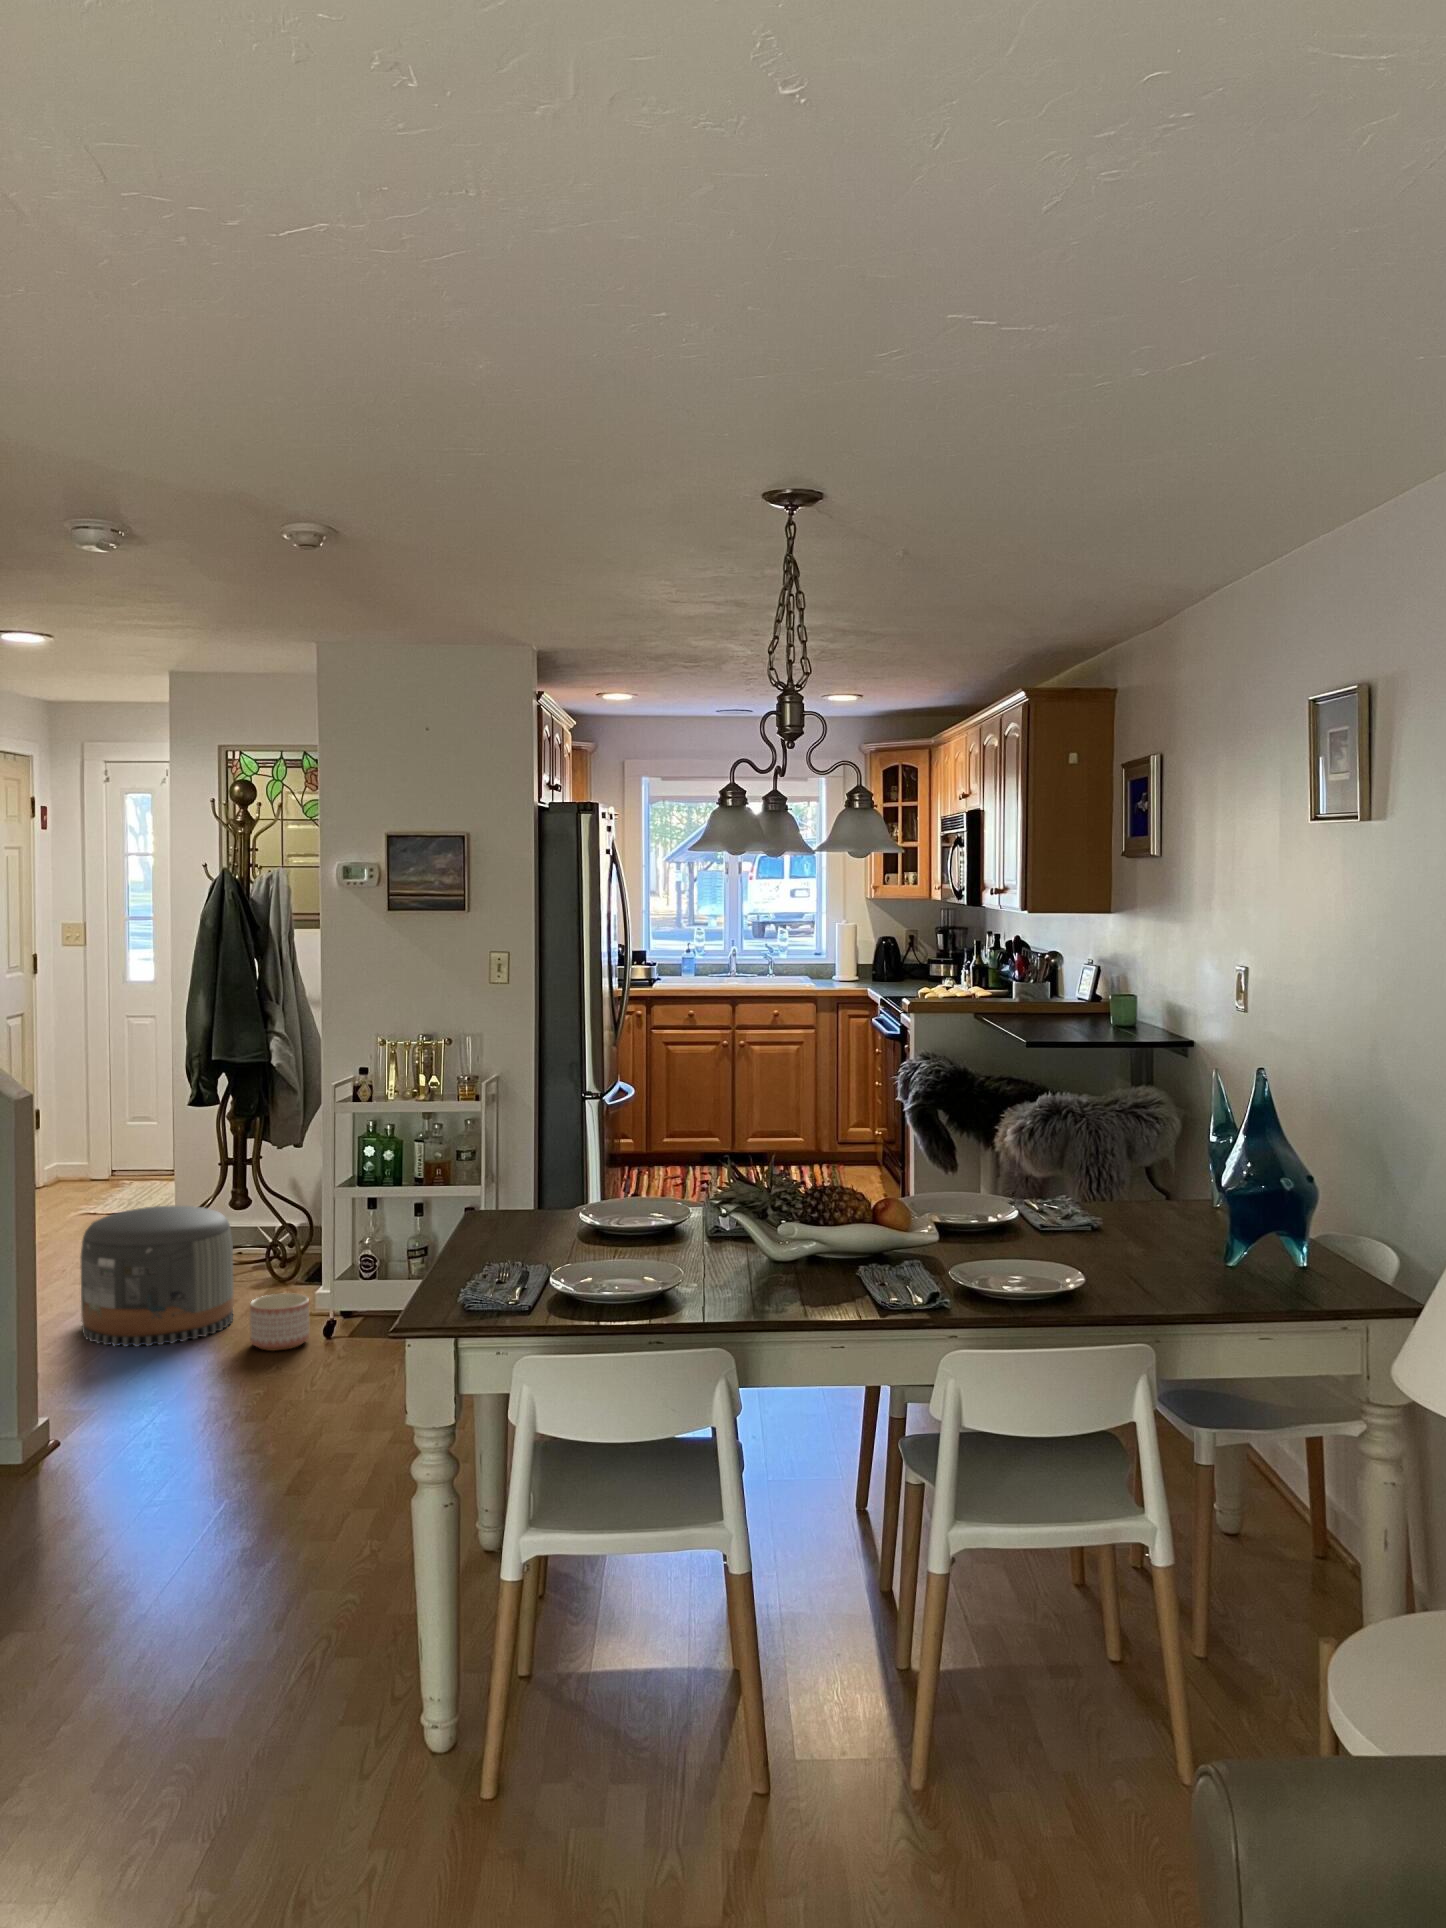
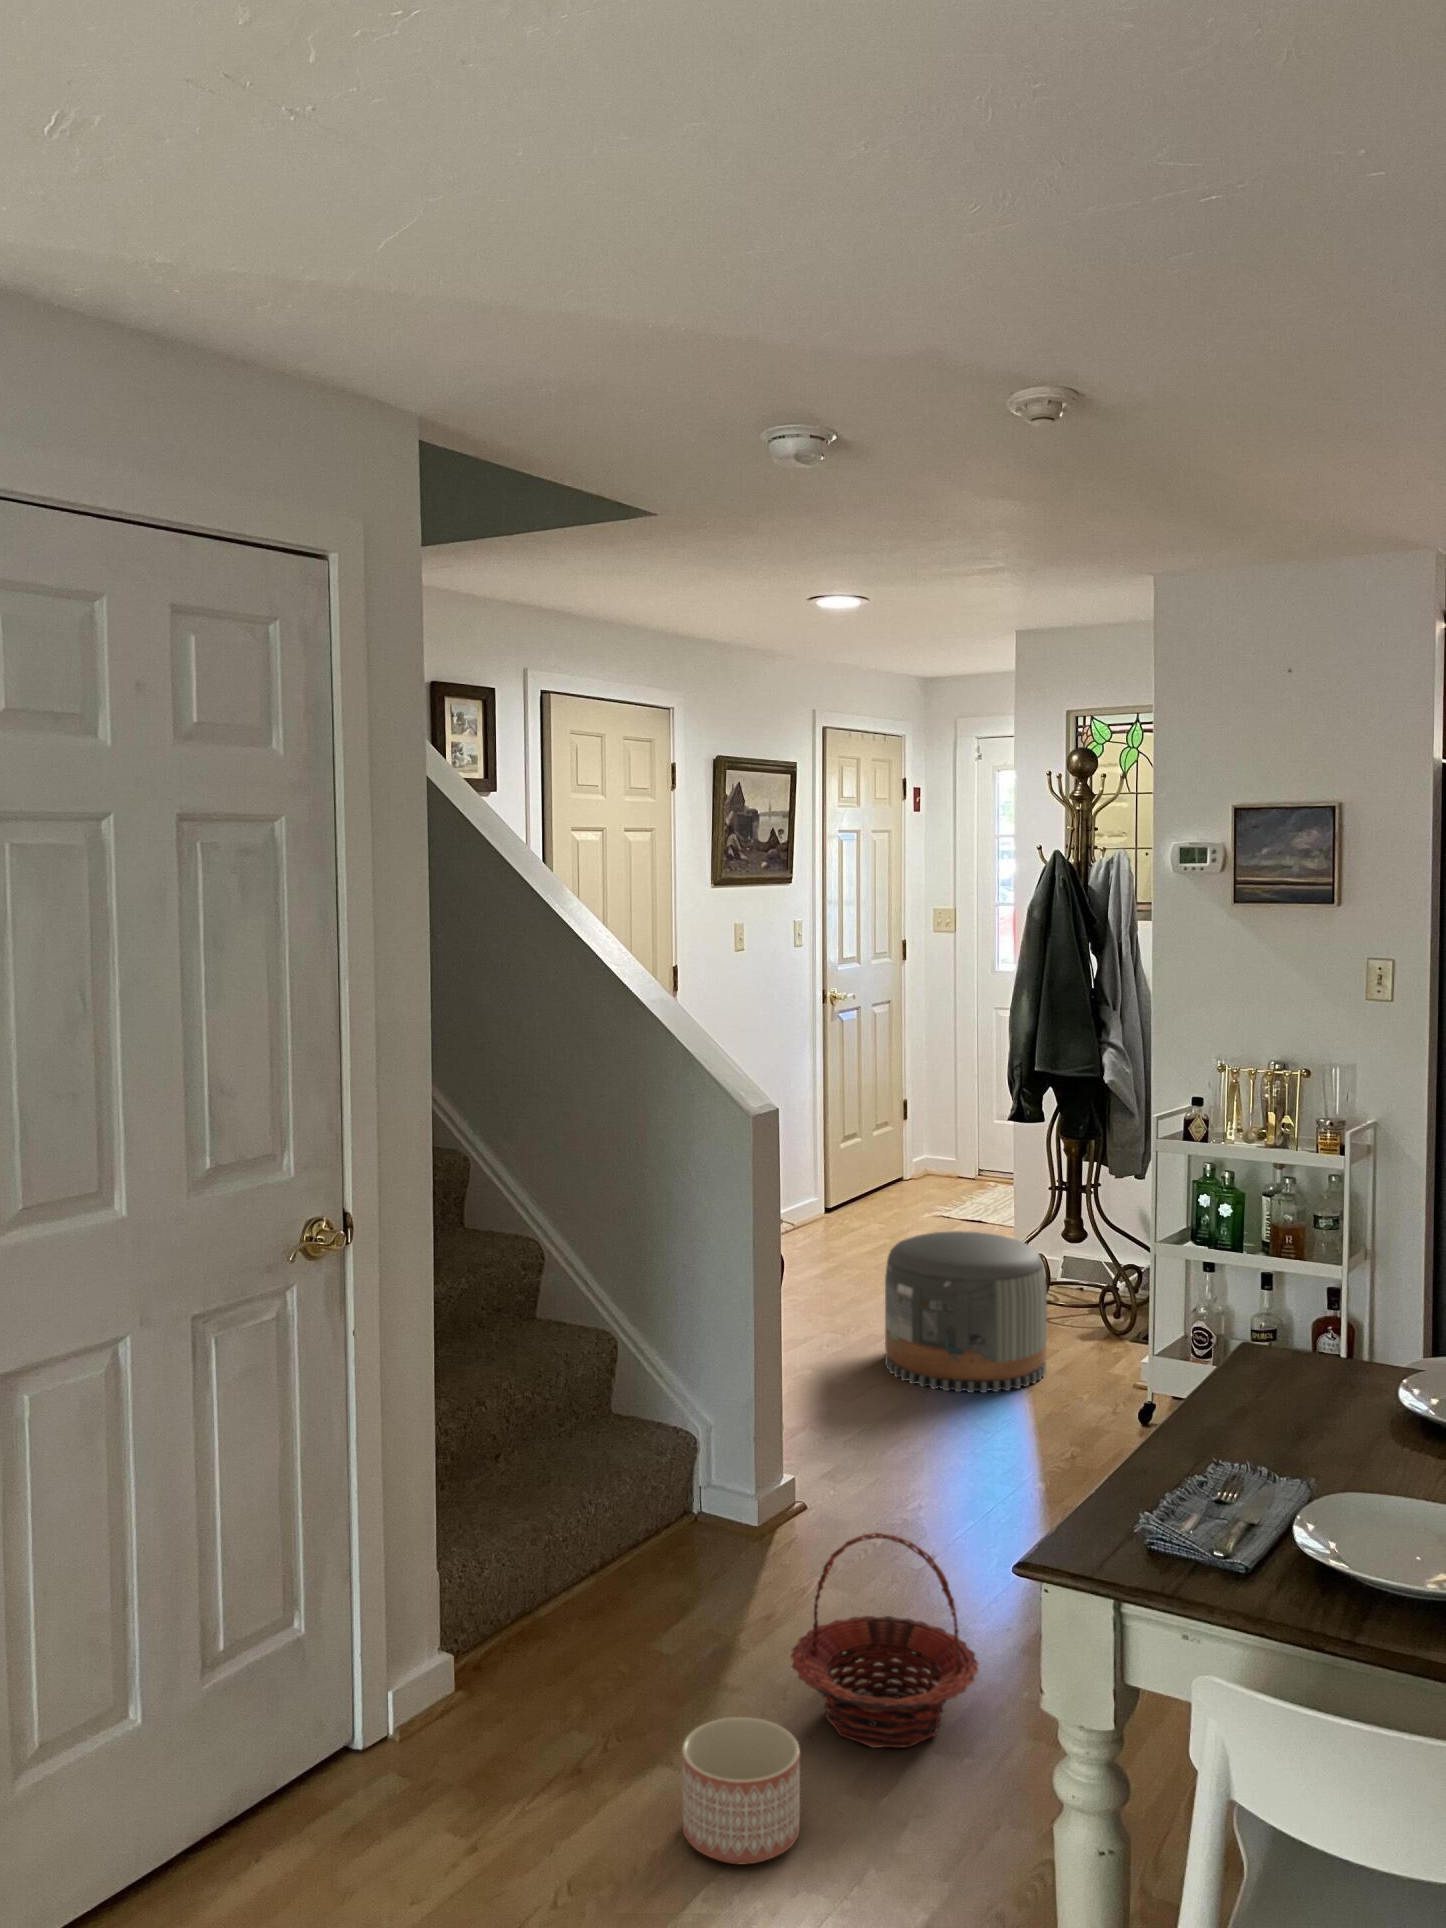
planter: present [250,1293,309,1351] -> present [682,1717,800,1865]
basket: none [110,1421,274,1595] -> present [790,1533,979,1748]

